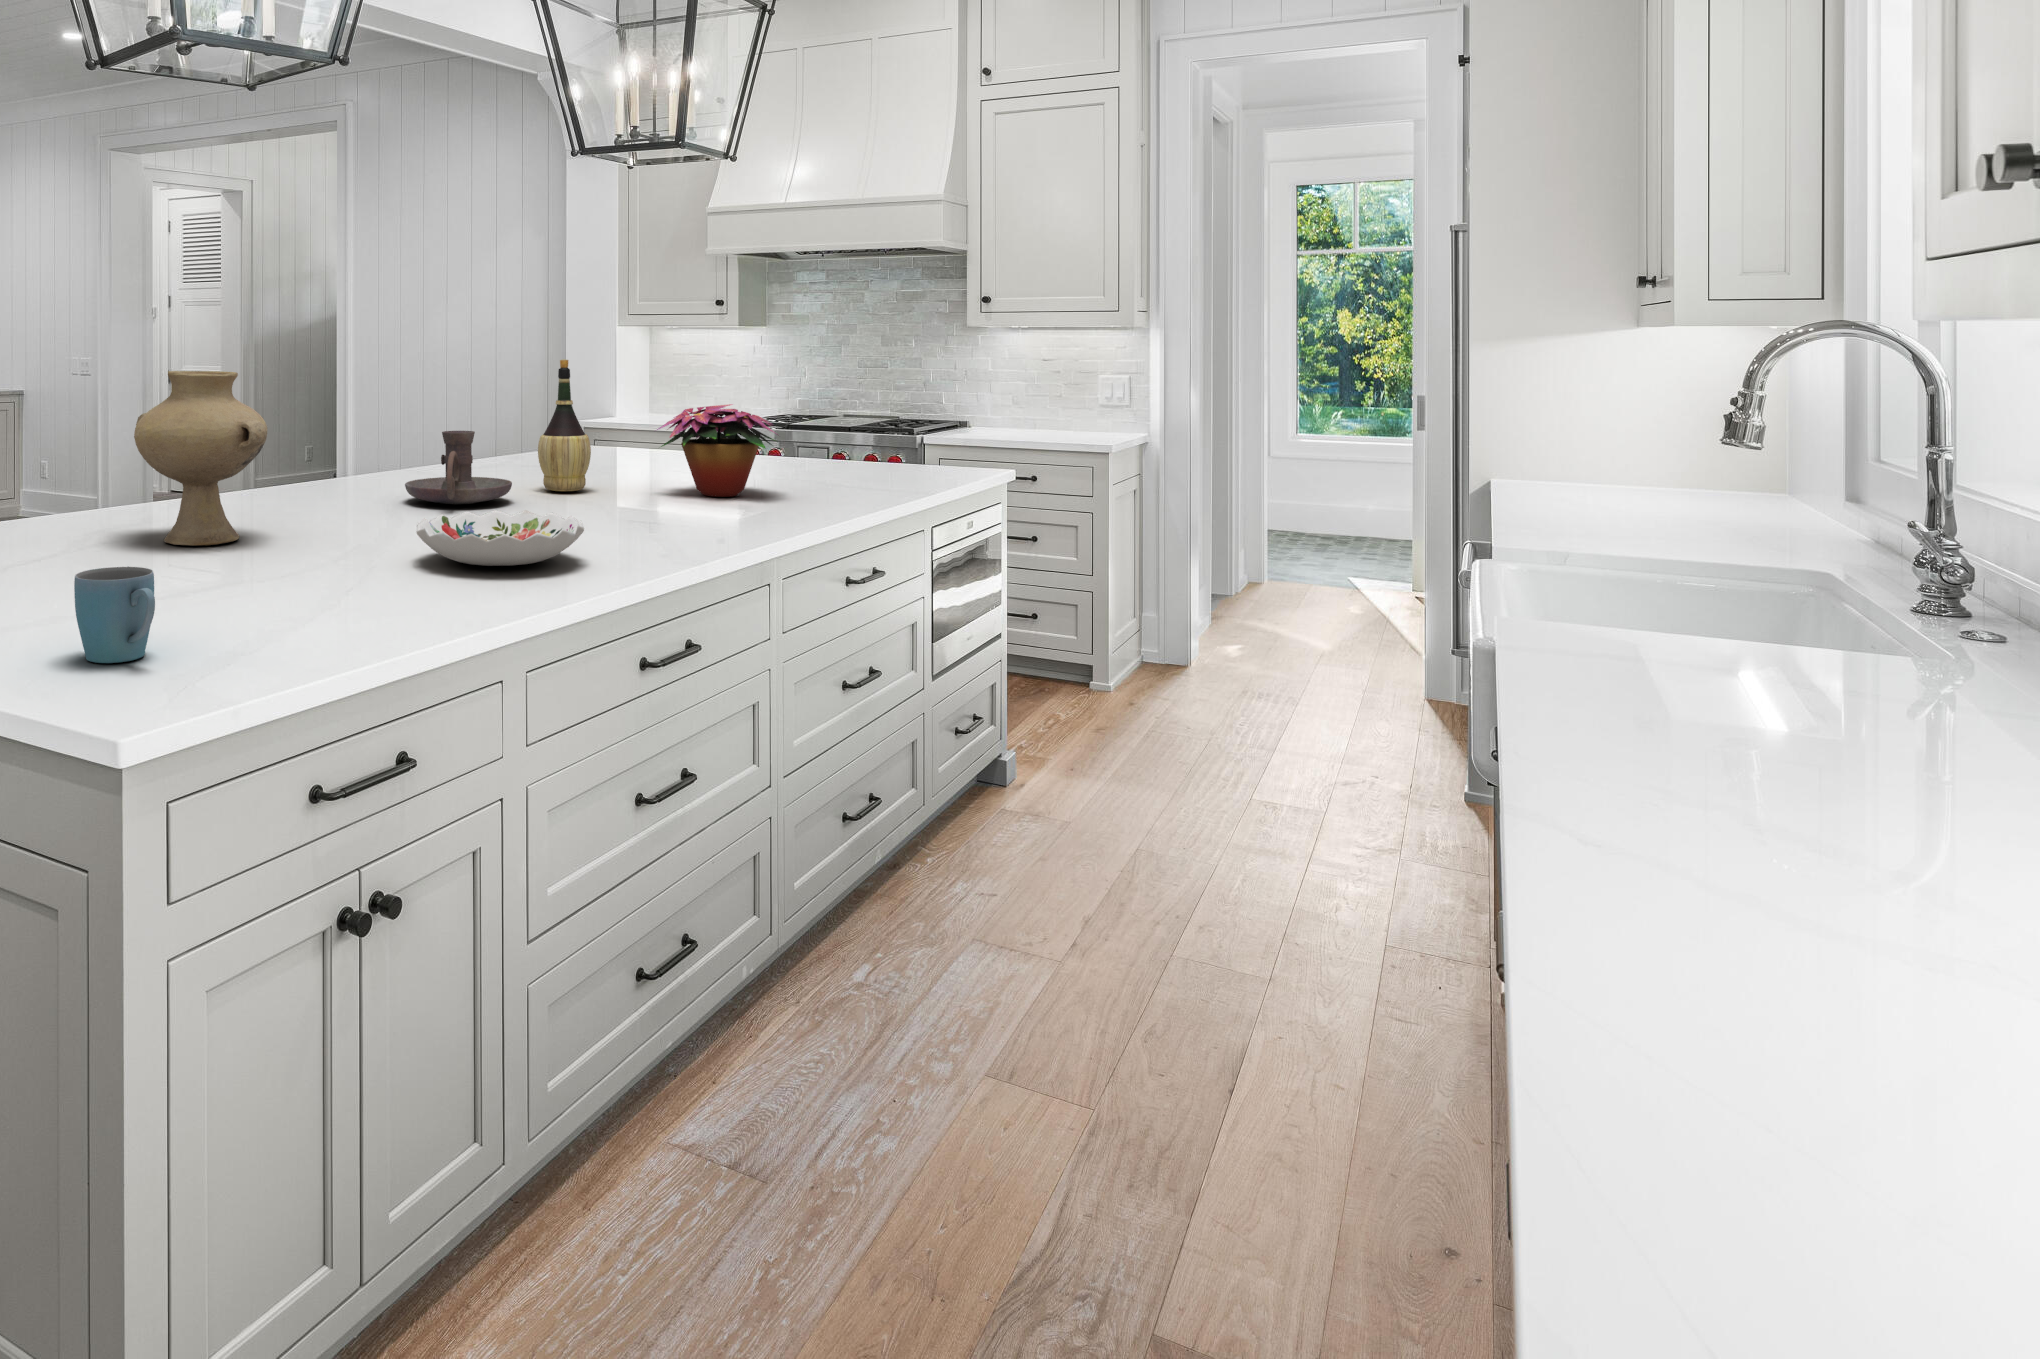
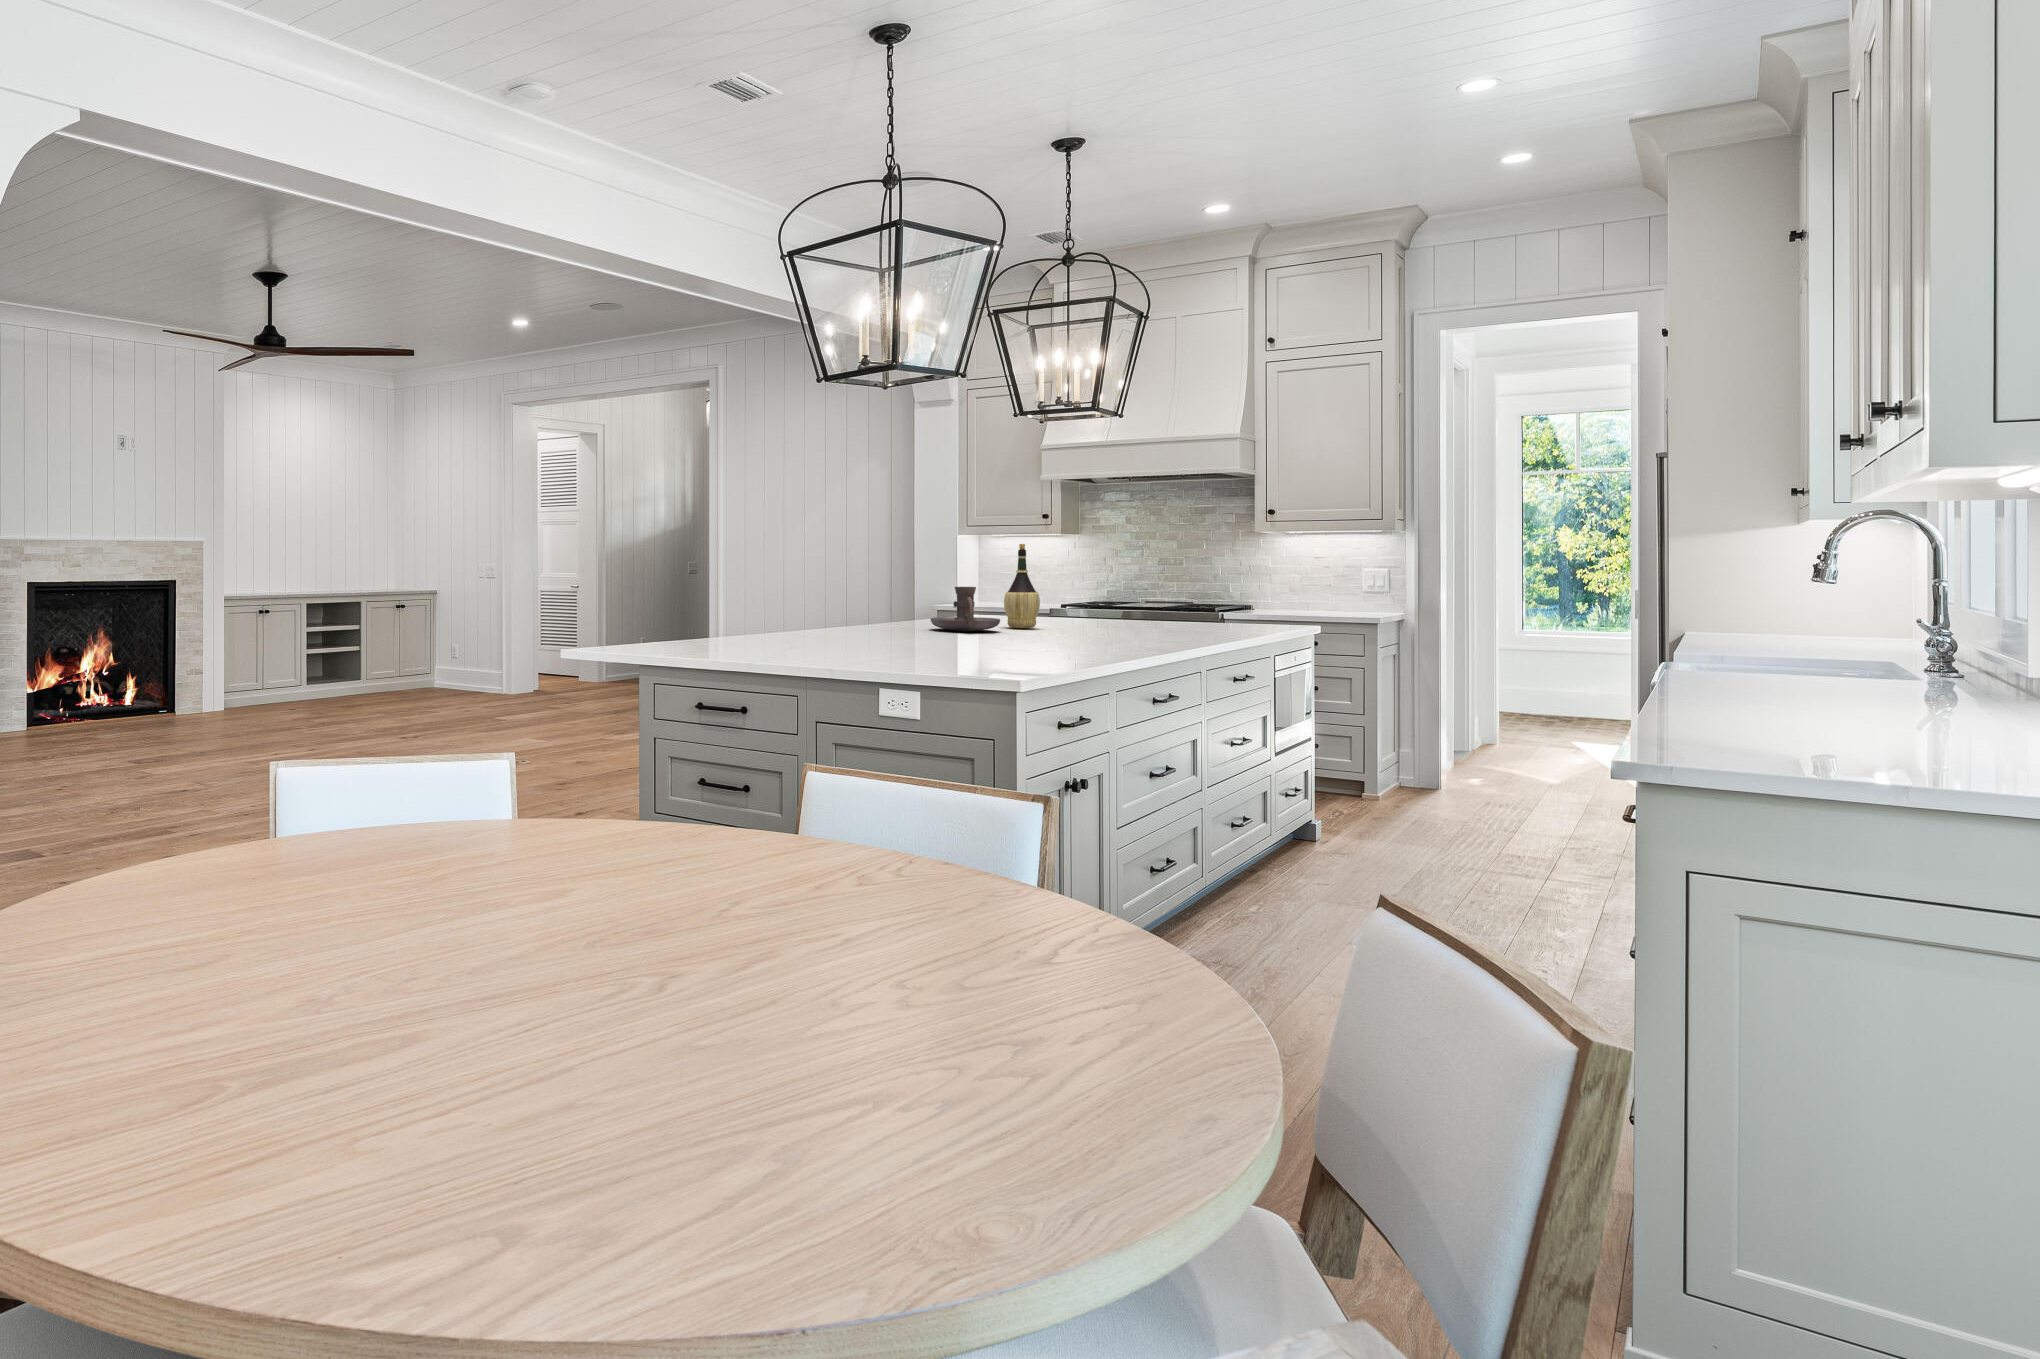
vase: present [134,371,267,546] -> none [812,542,899,640]
flower arrangement: present [657,404,778,497] -> none [1083,572,1177,632]
decorative bowl: present [416,510,584,566] -> none [998,622,1100,647]
mug: present [74,567,155,663] -> none [909,624,958,666]

